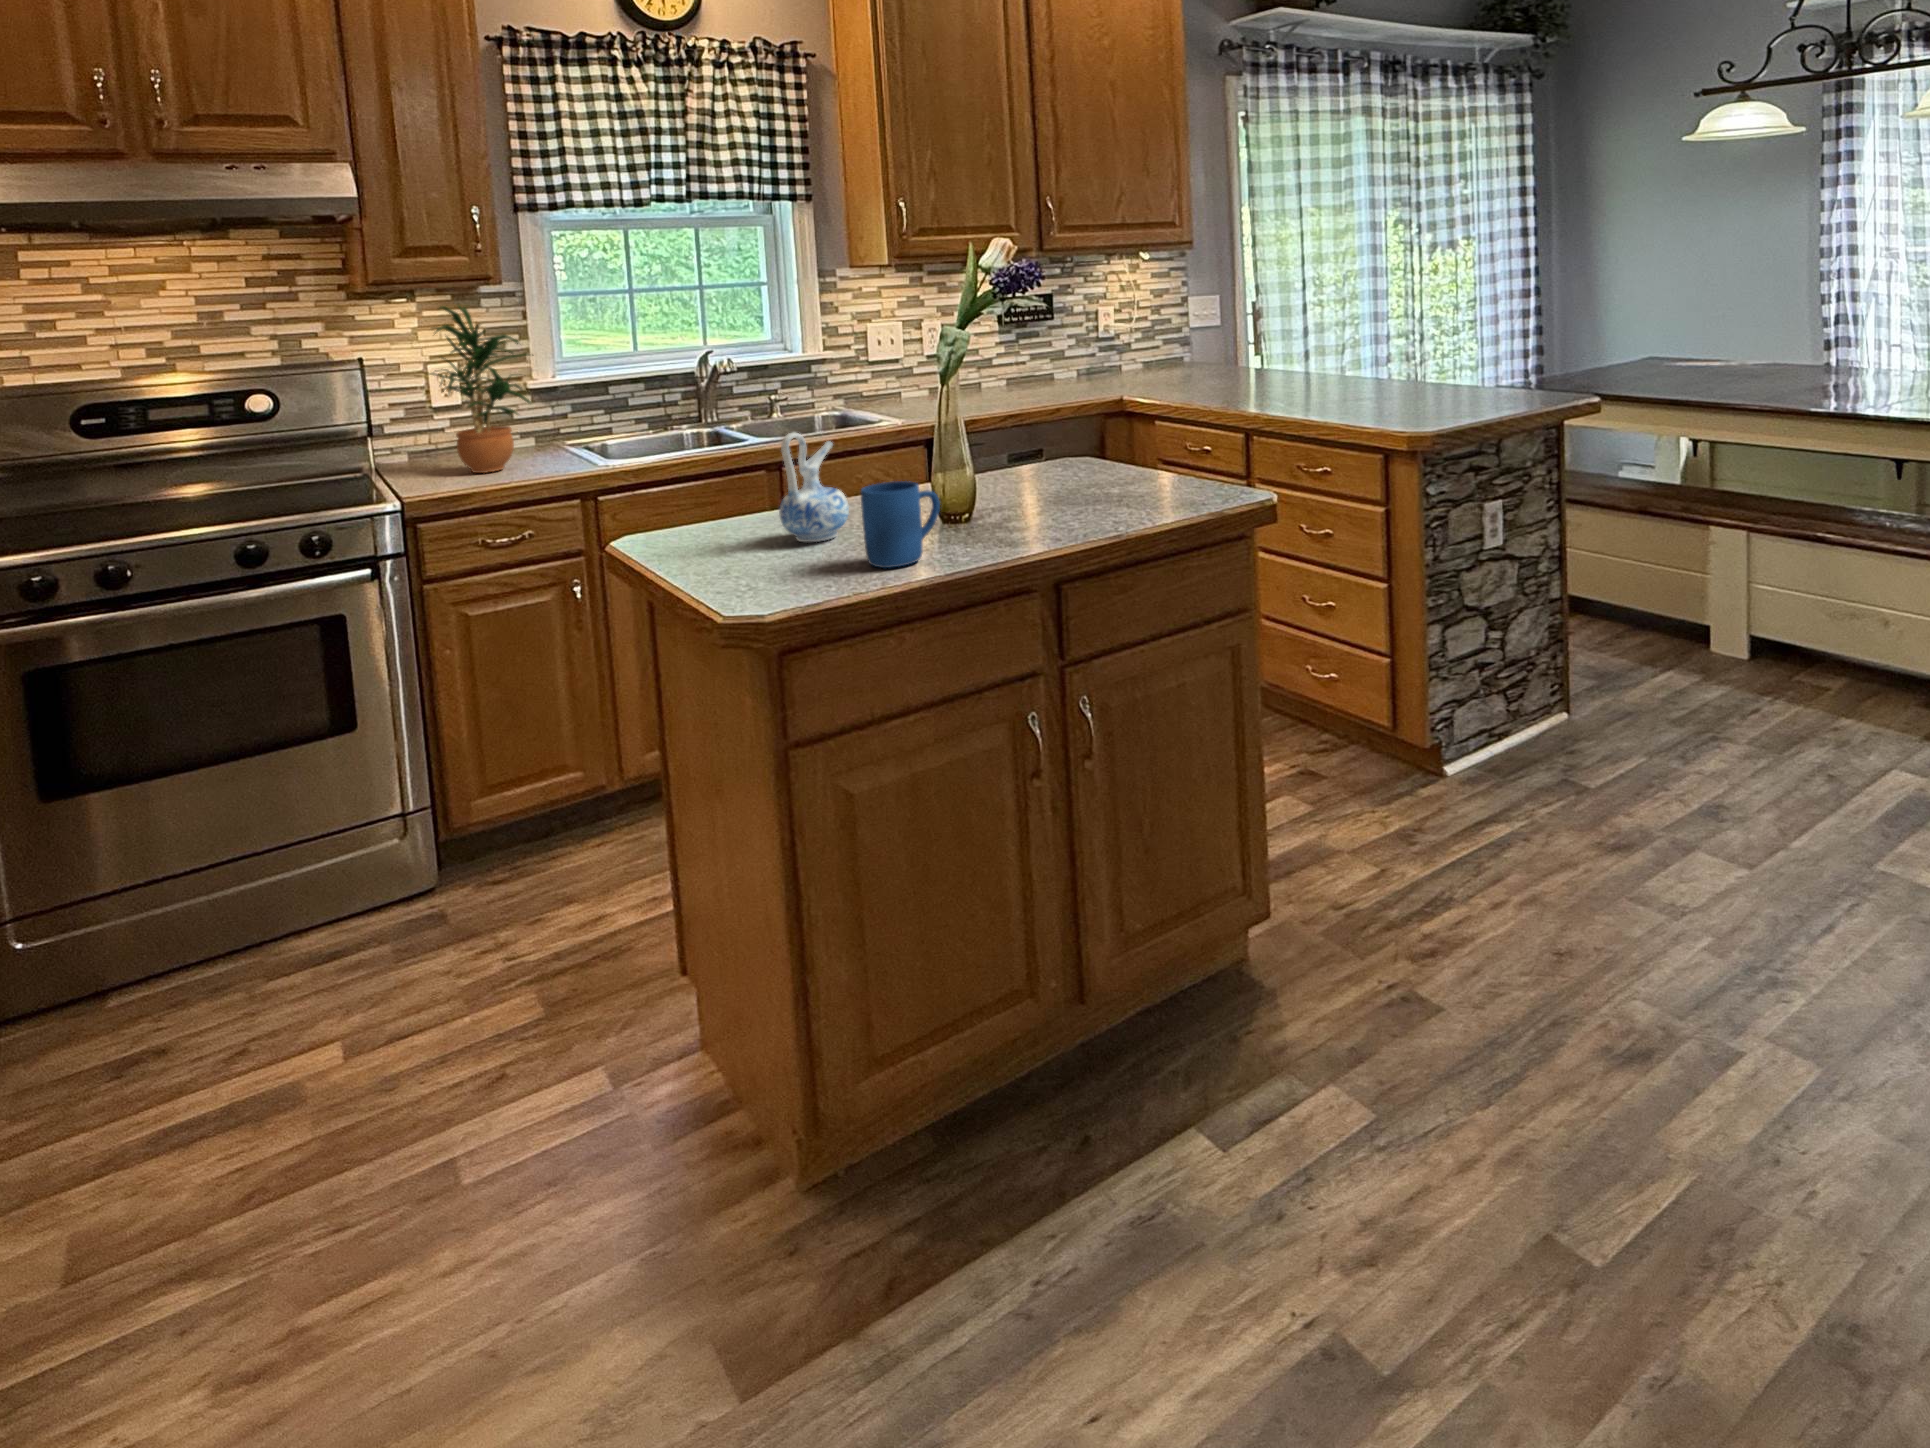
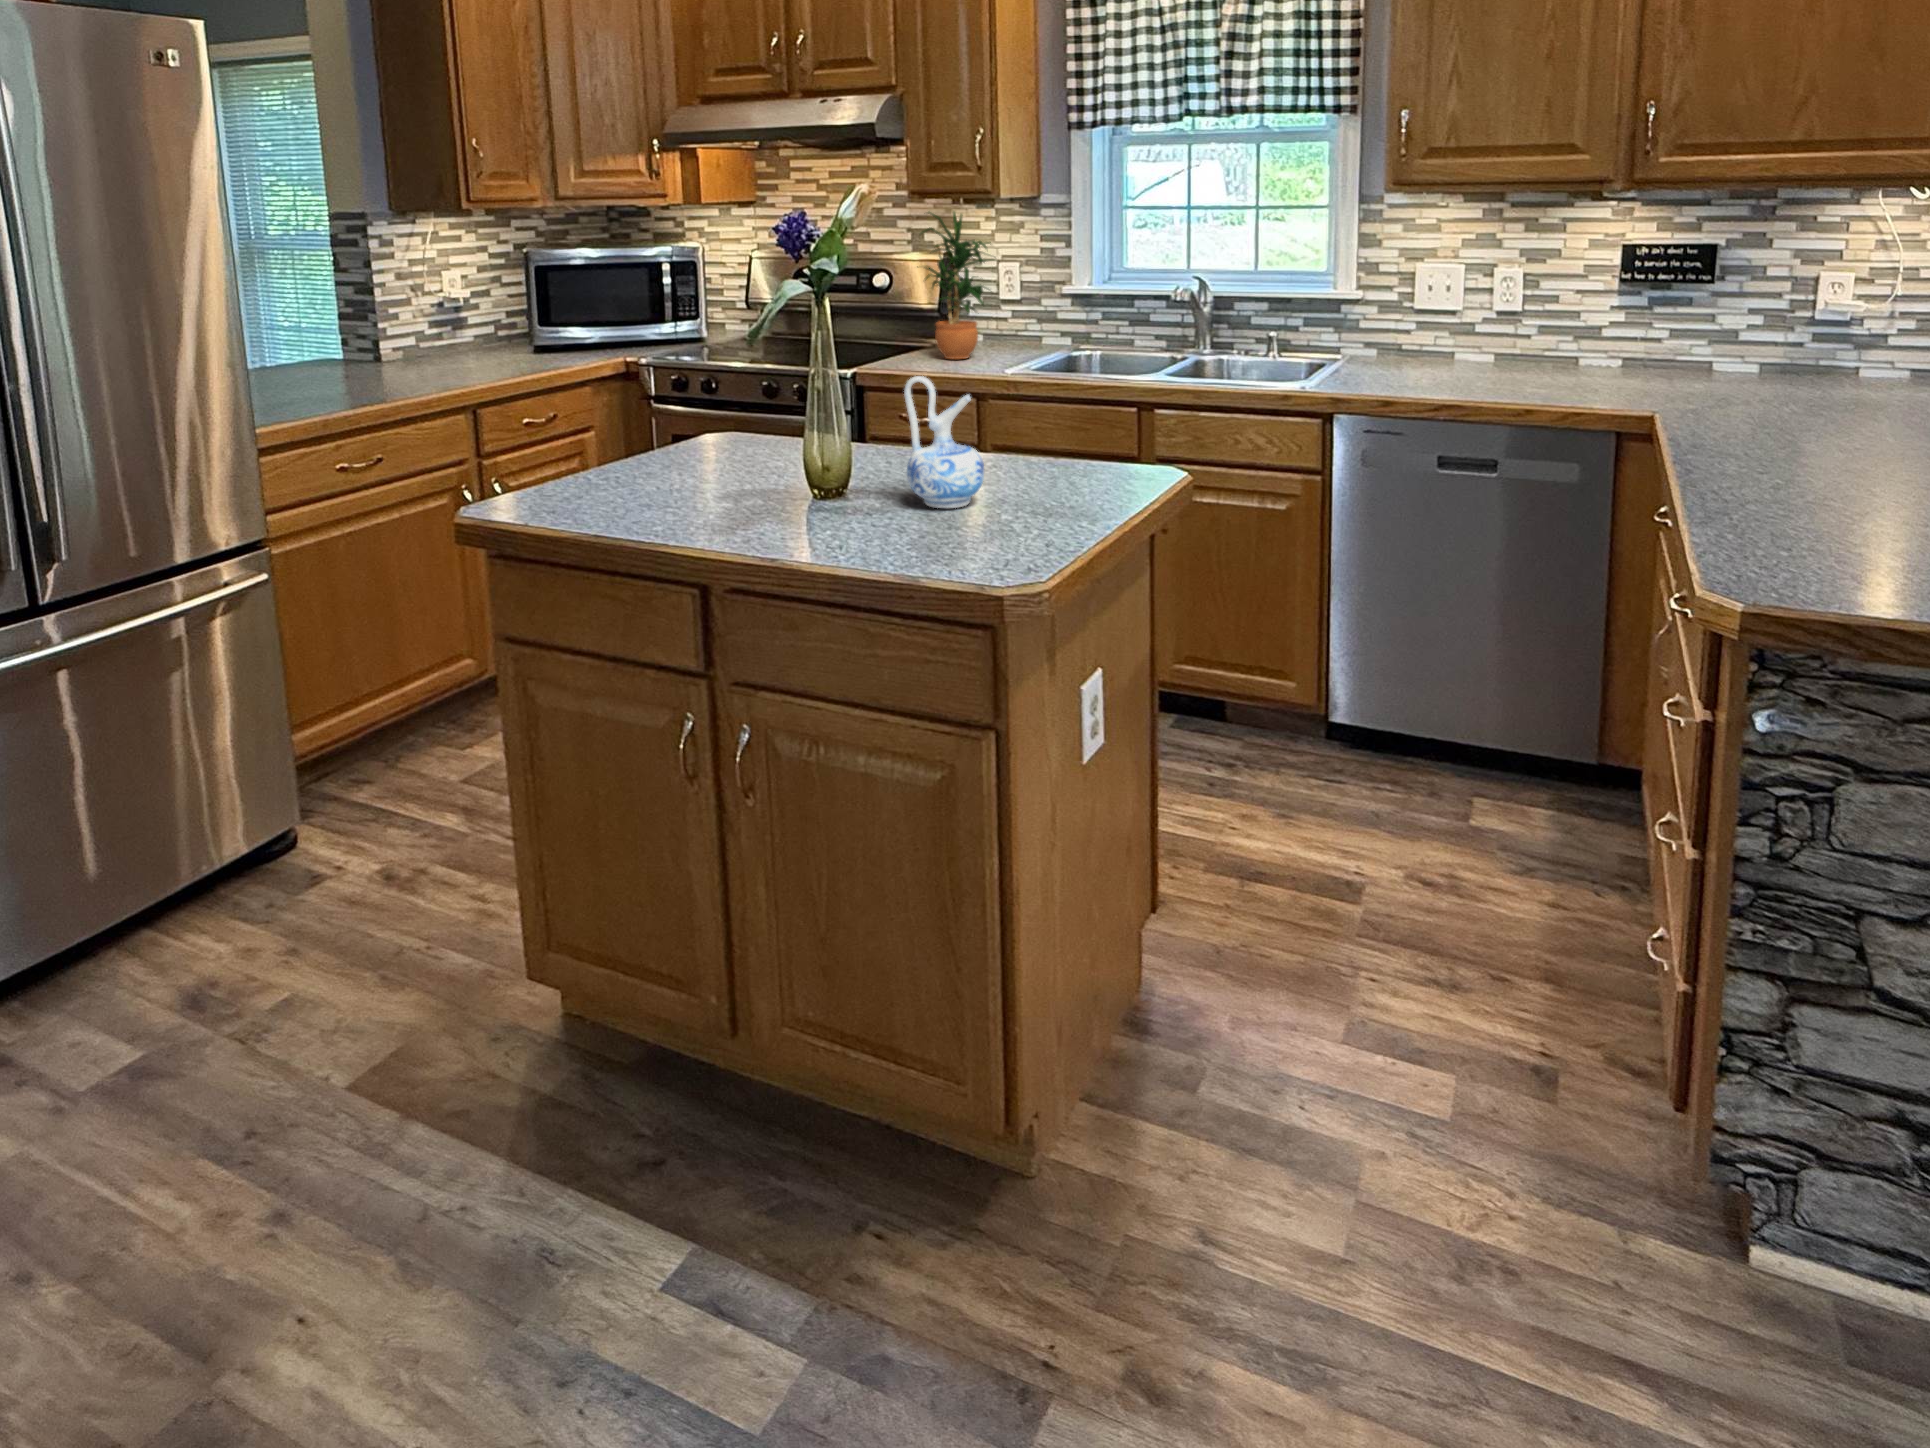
ceramic pitcher: present [779,433,849,542] -> present [904,376,984,508]
mug: present [861,481,940,568] -> none [597,409,673,494]

